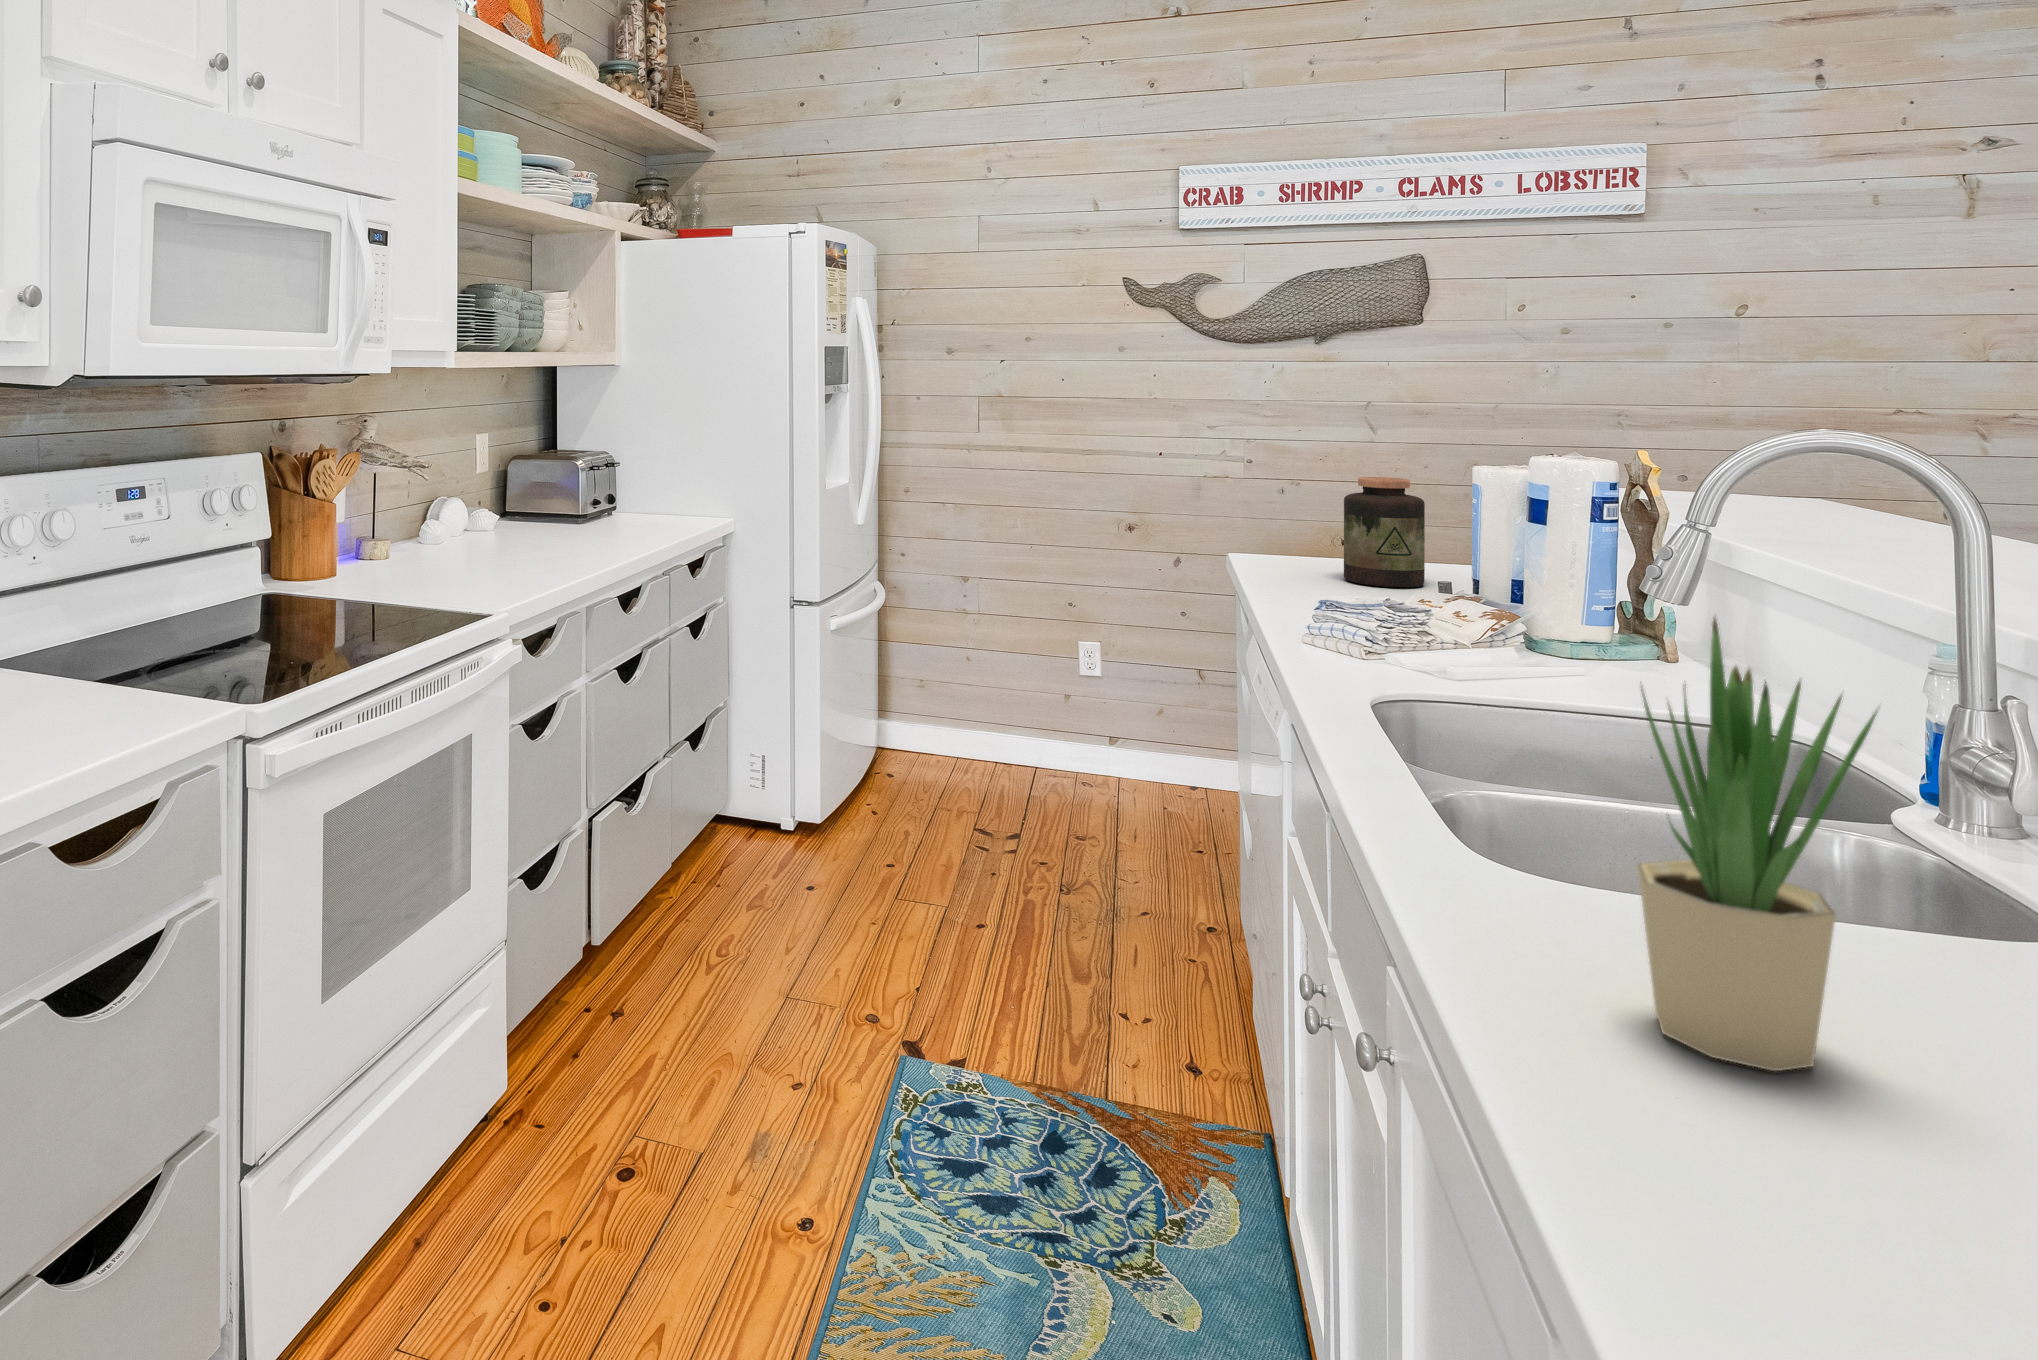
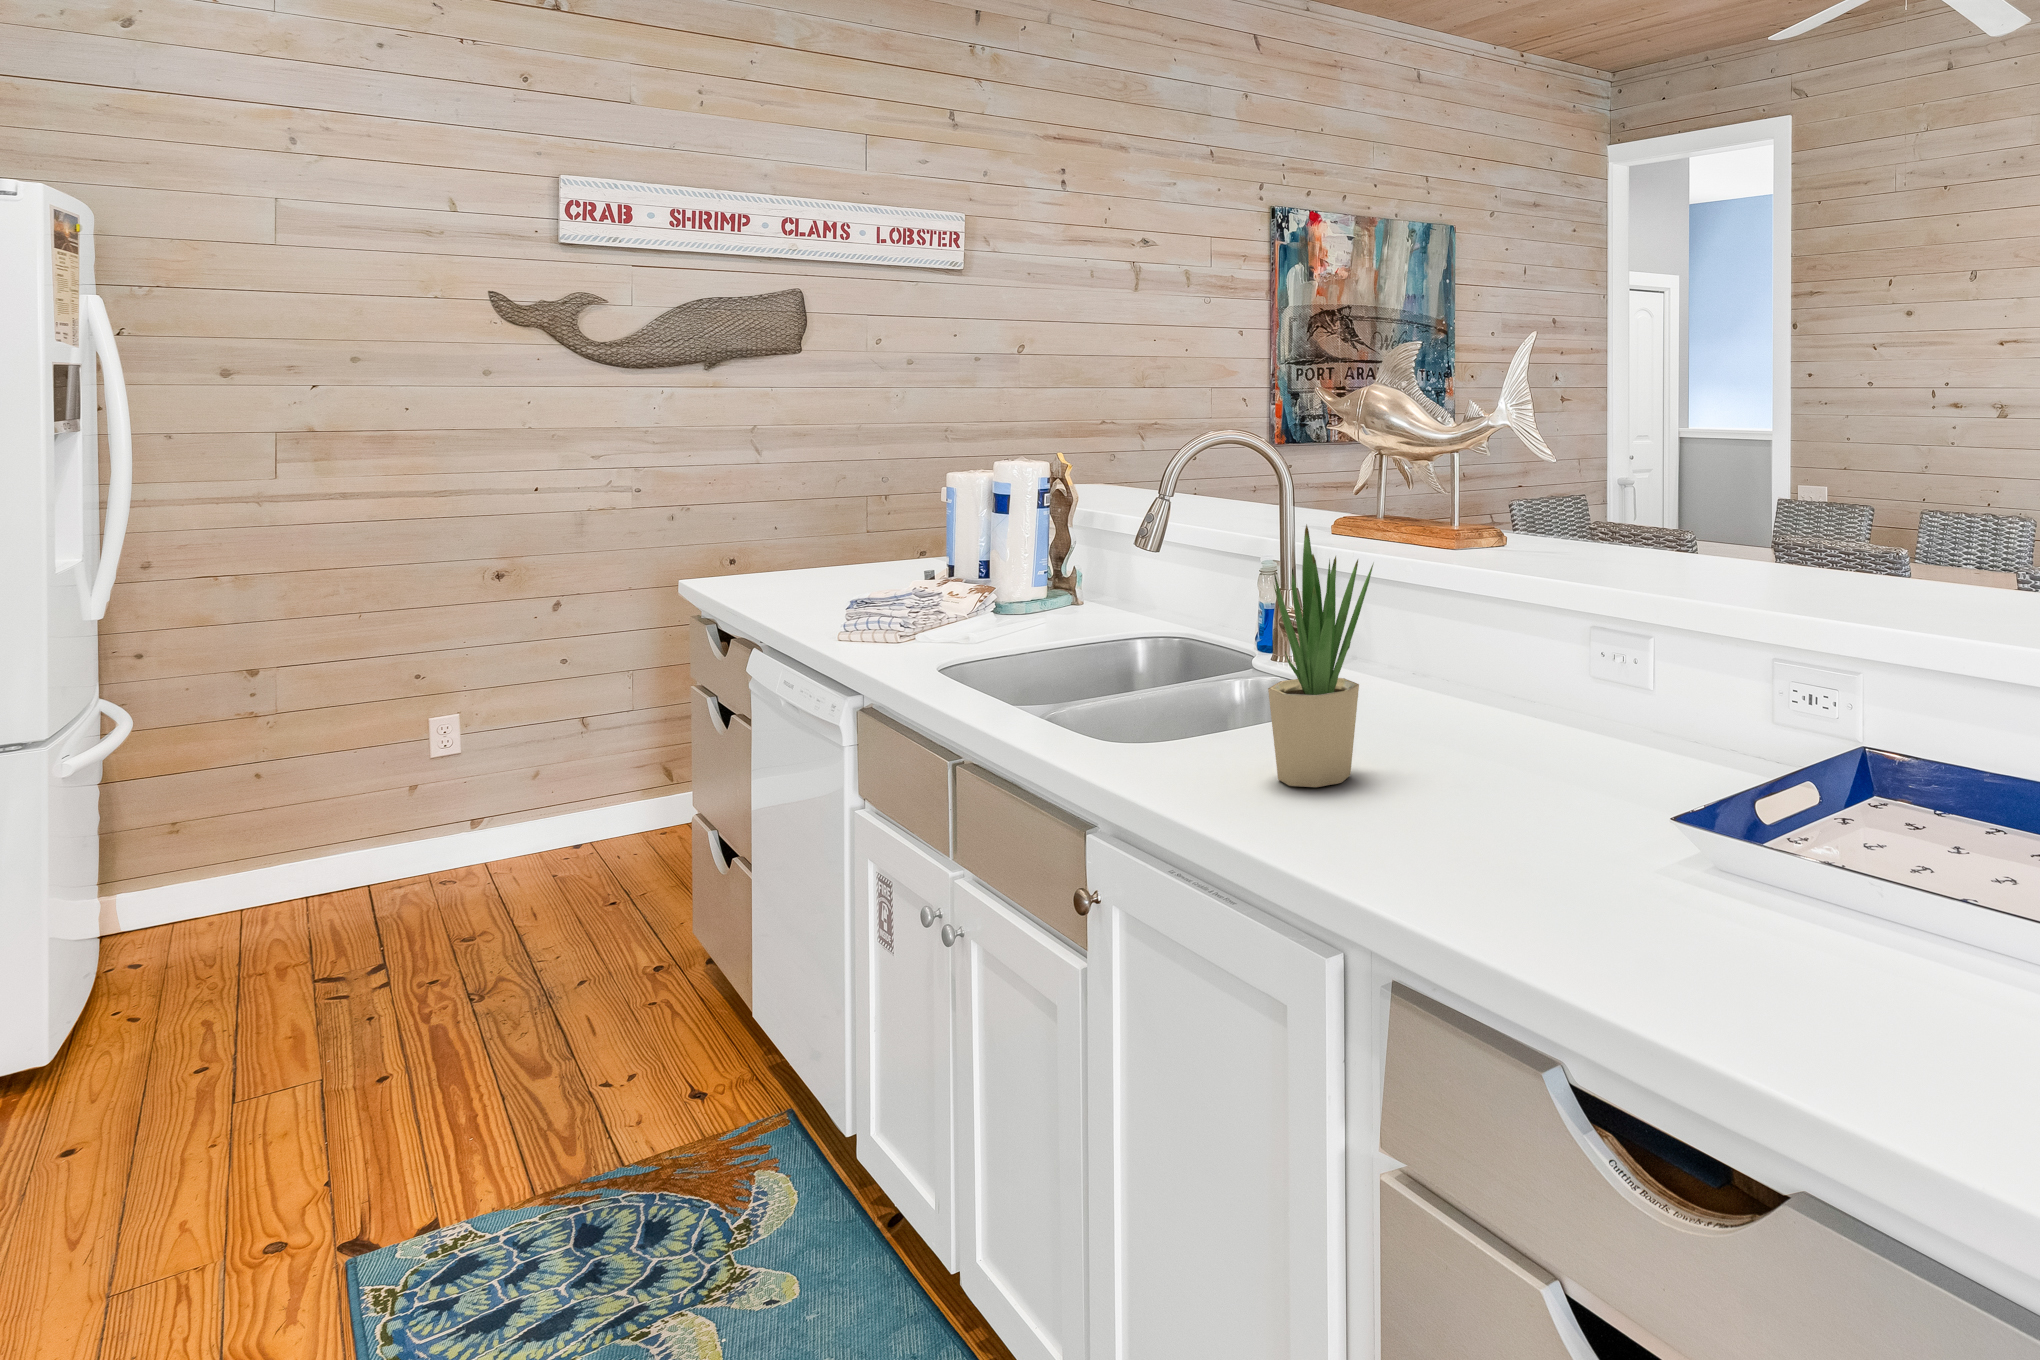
jar: present [1344,477,1425,587] -> none [810,488,877,585]

